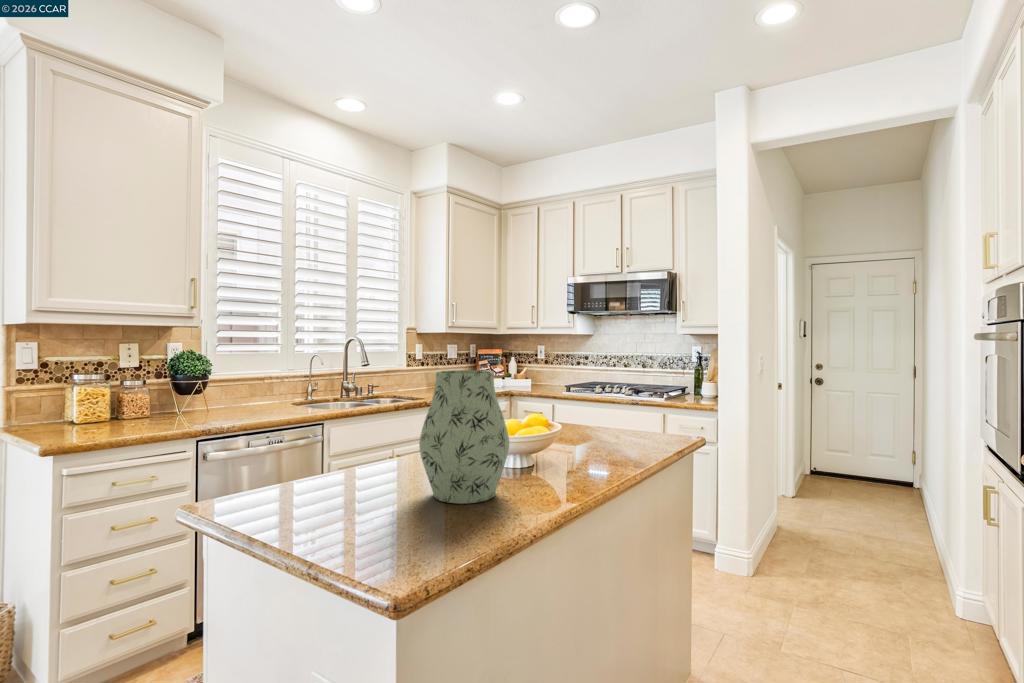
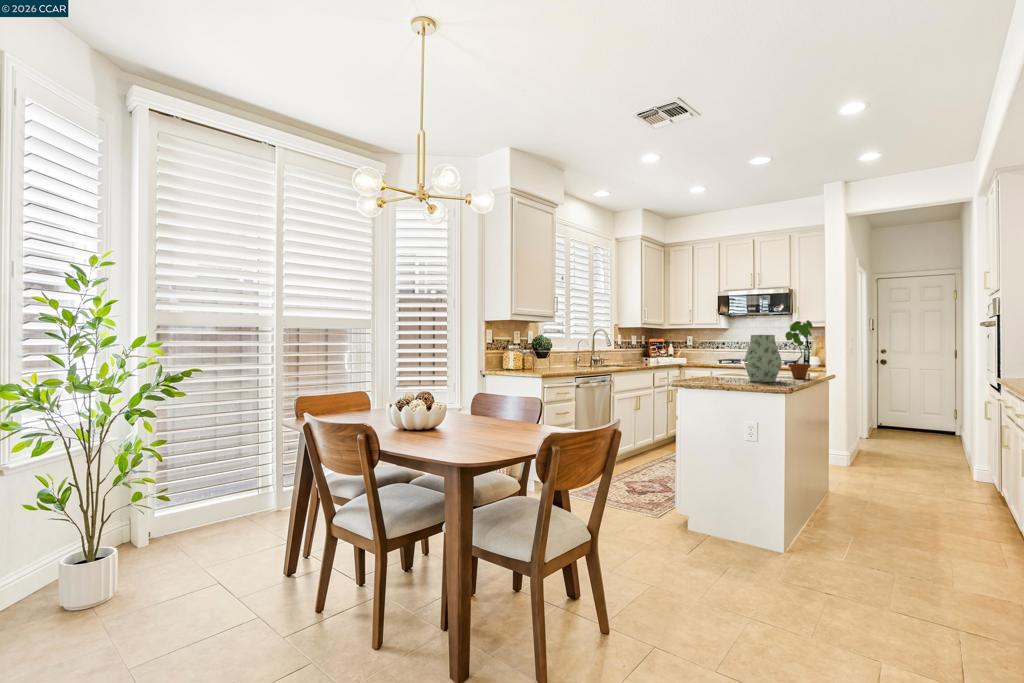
potted plant: none [552,331,615,474] -> present [785,320,812,379]

